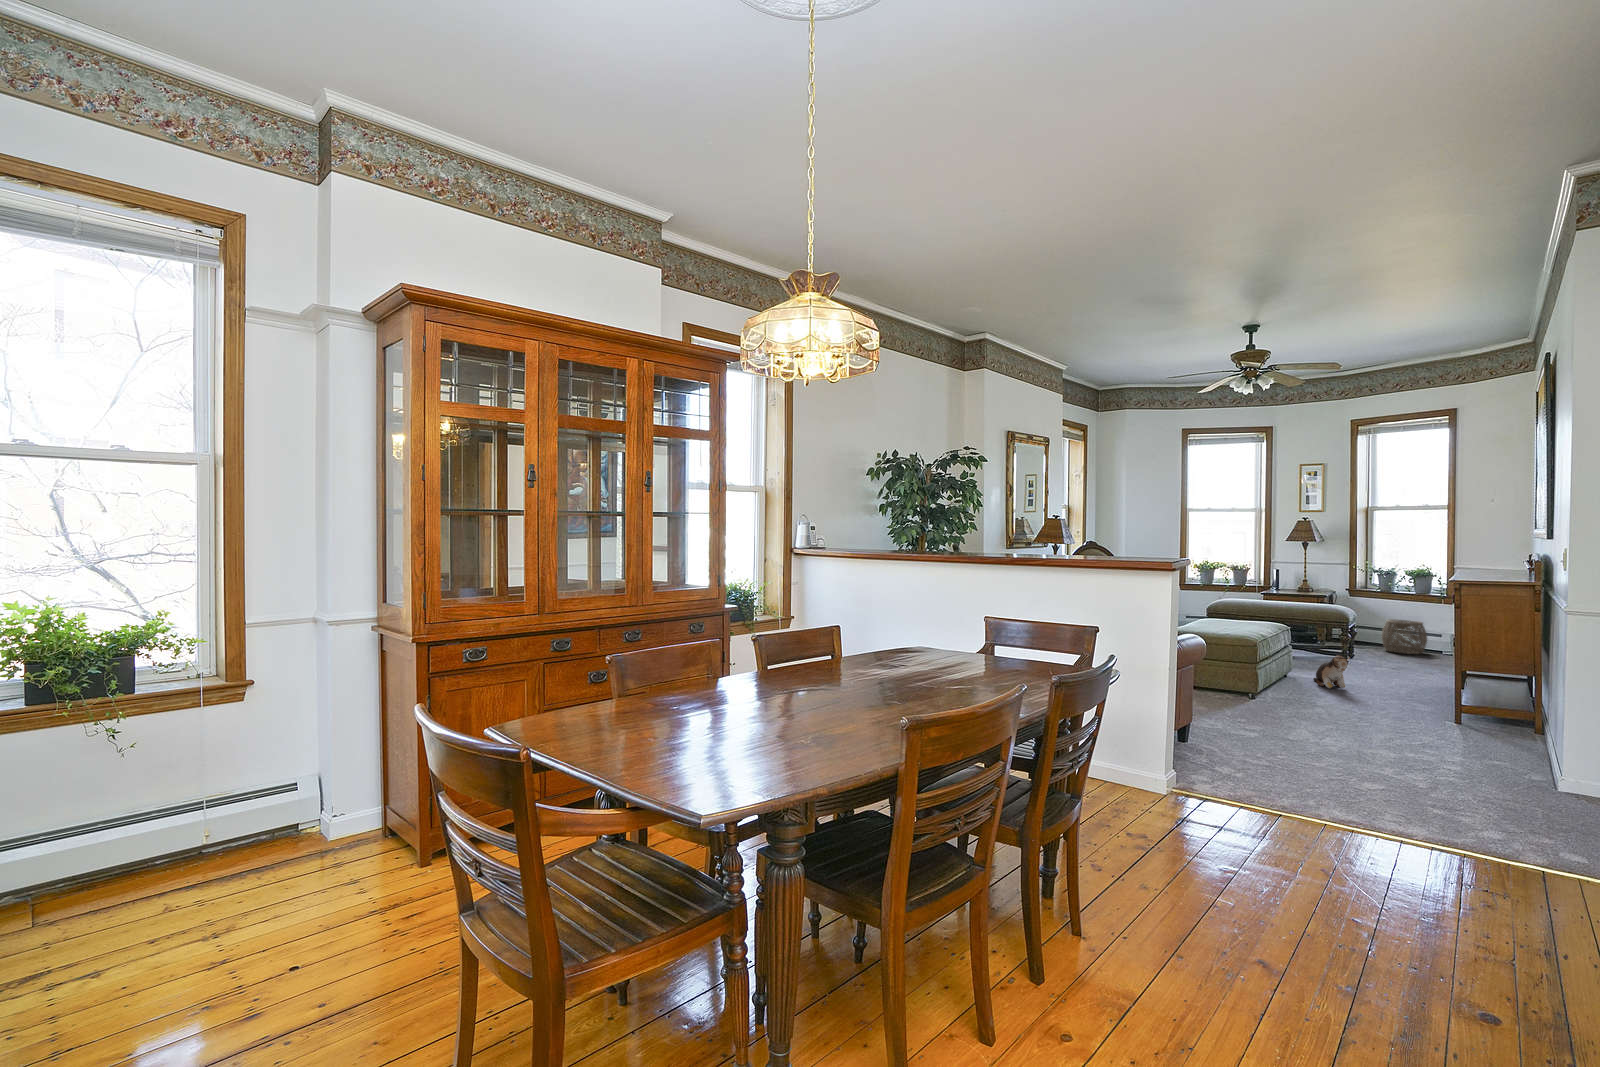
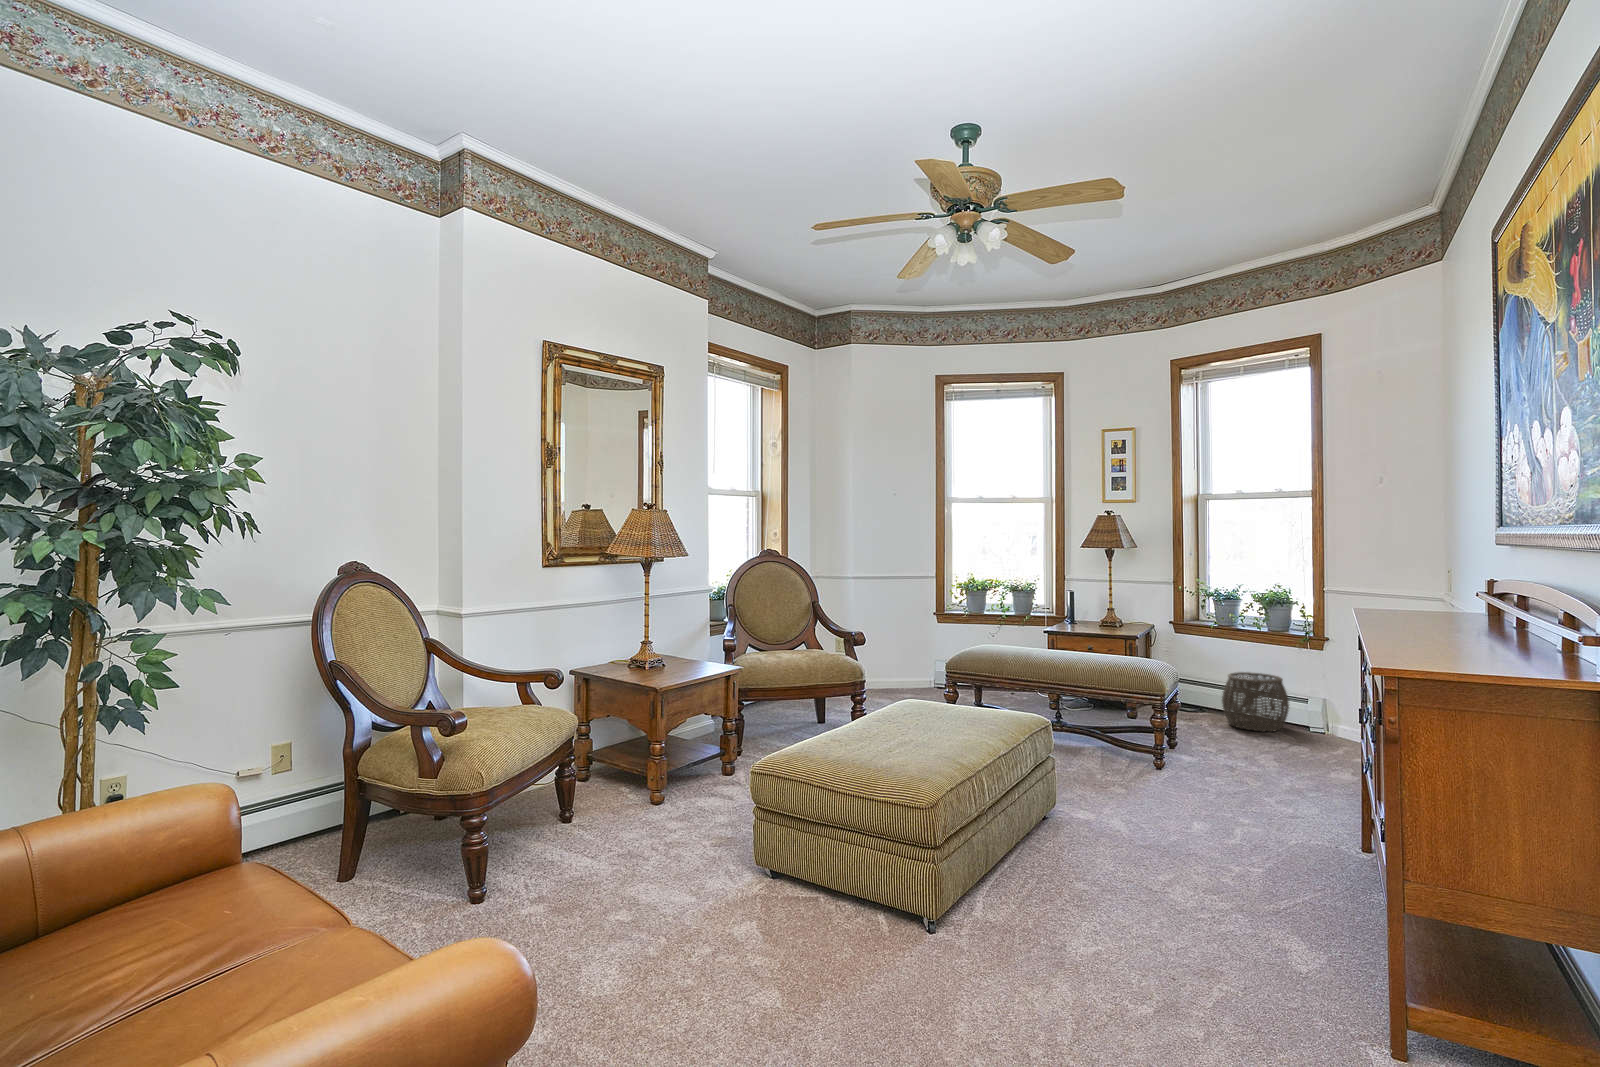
plush toy: present [1313,655,1350,689] -> none [1114,813,1184,885]

